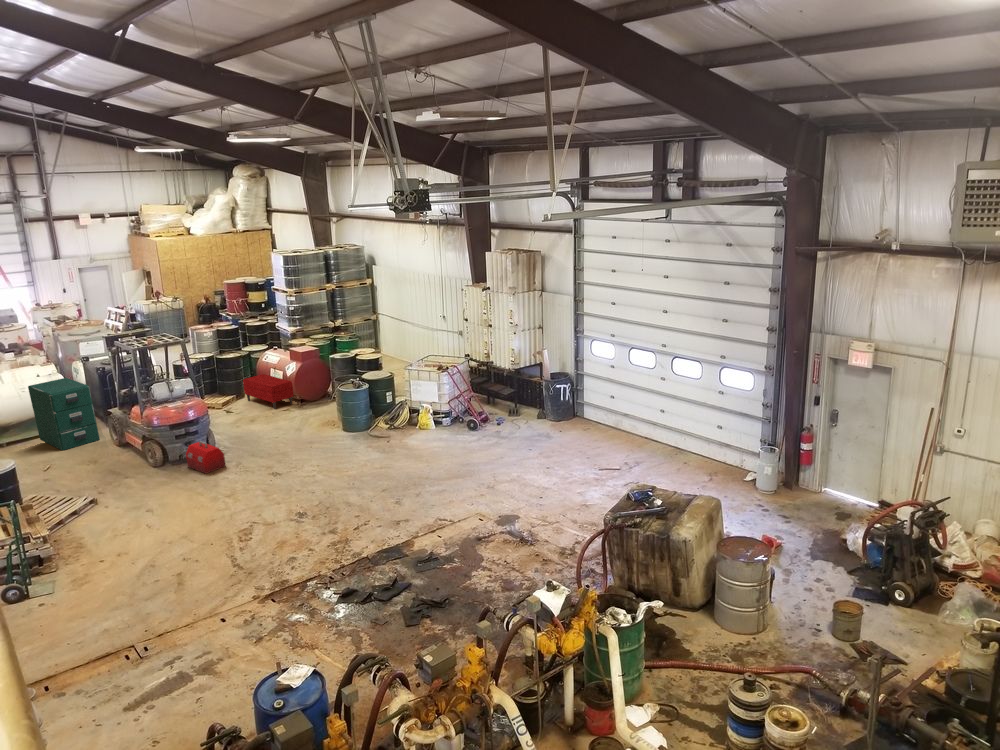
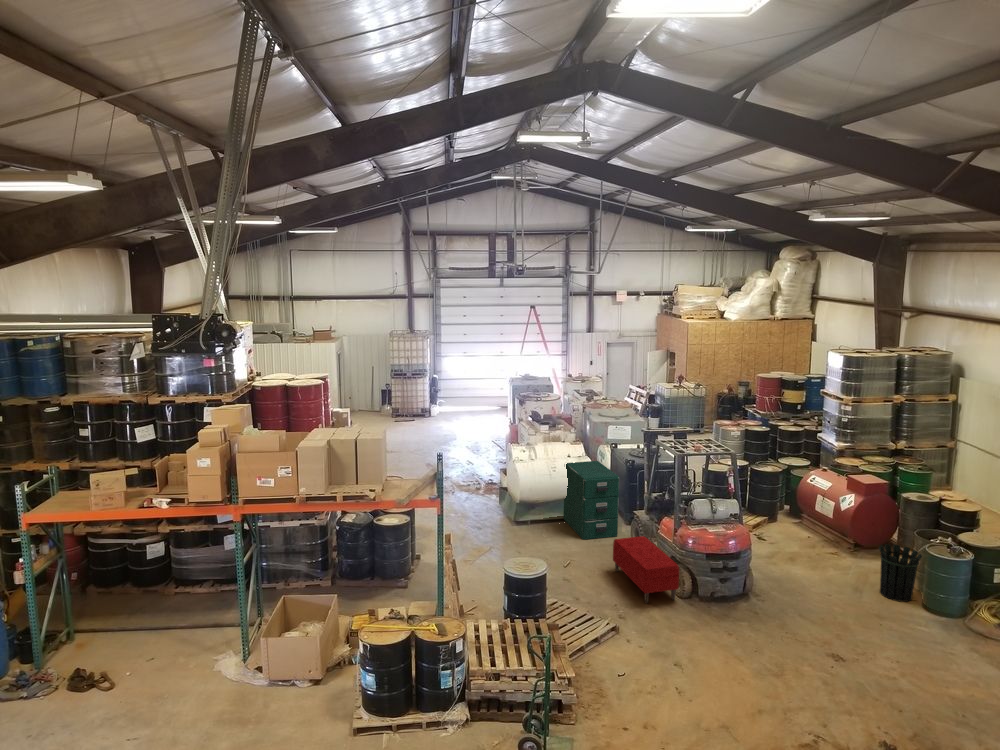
bench: present [243,374,294,409] -> present [613,536,679,603]
waste bin: none [307,387,334,425] -> present [879,544,922,602]
toolbox: present [186,441,226,474] -> none [716,583,766,632]

